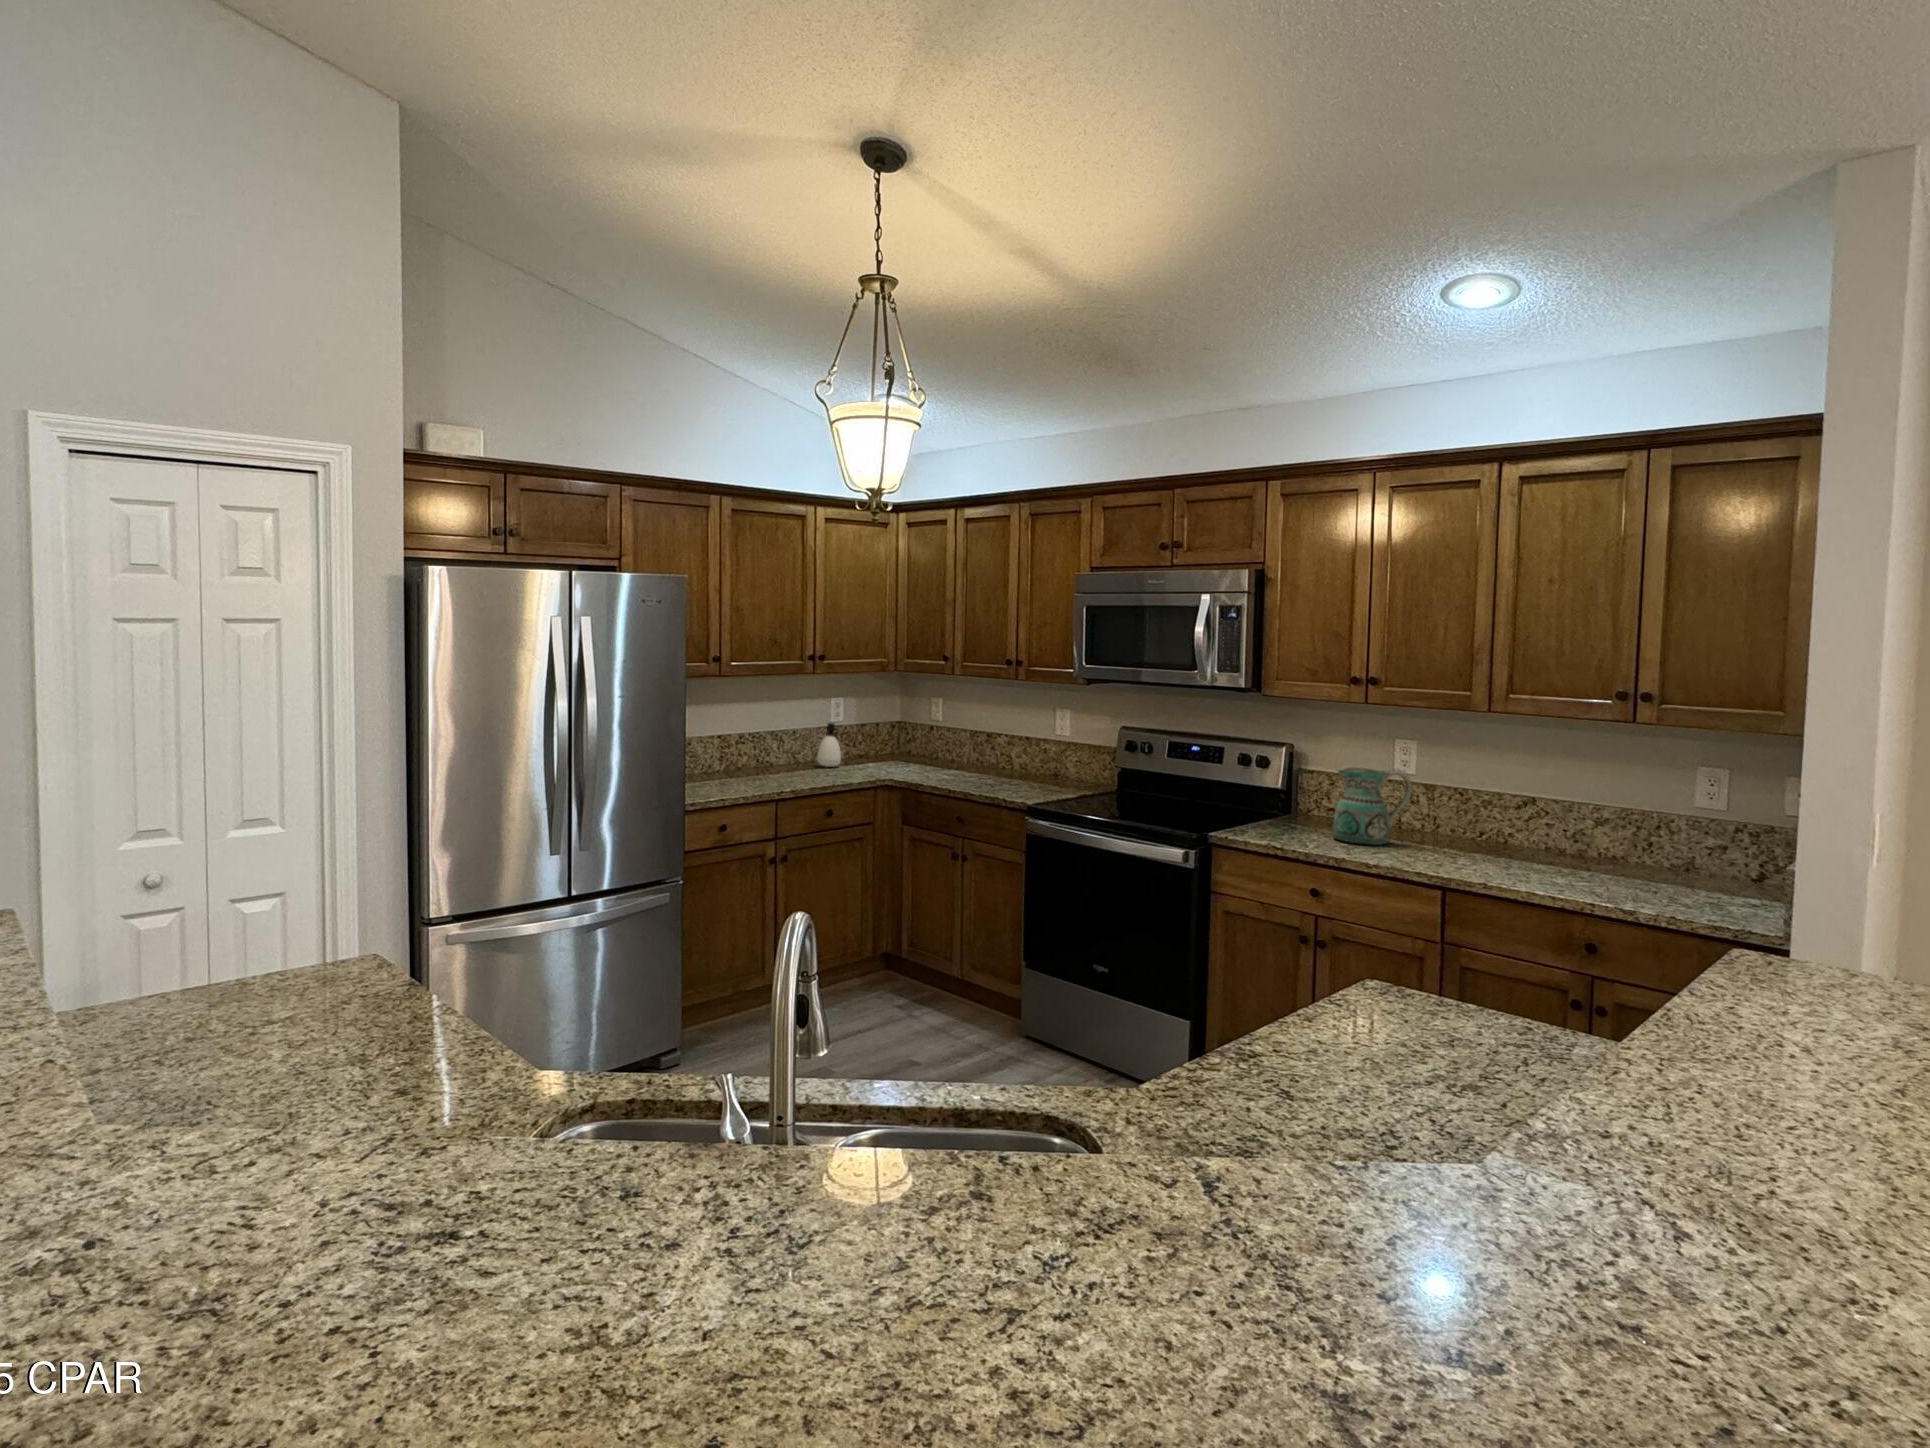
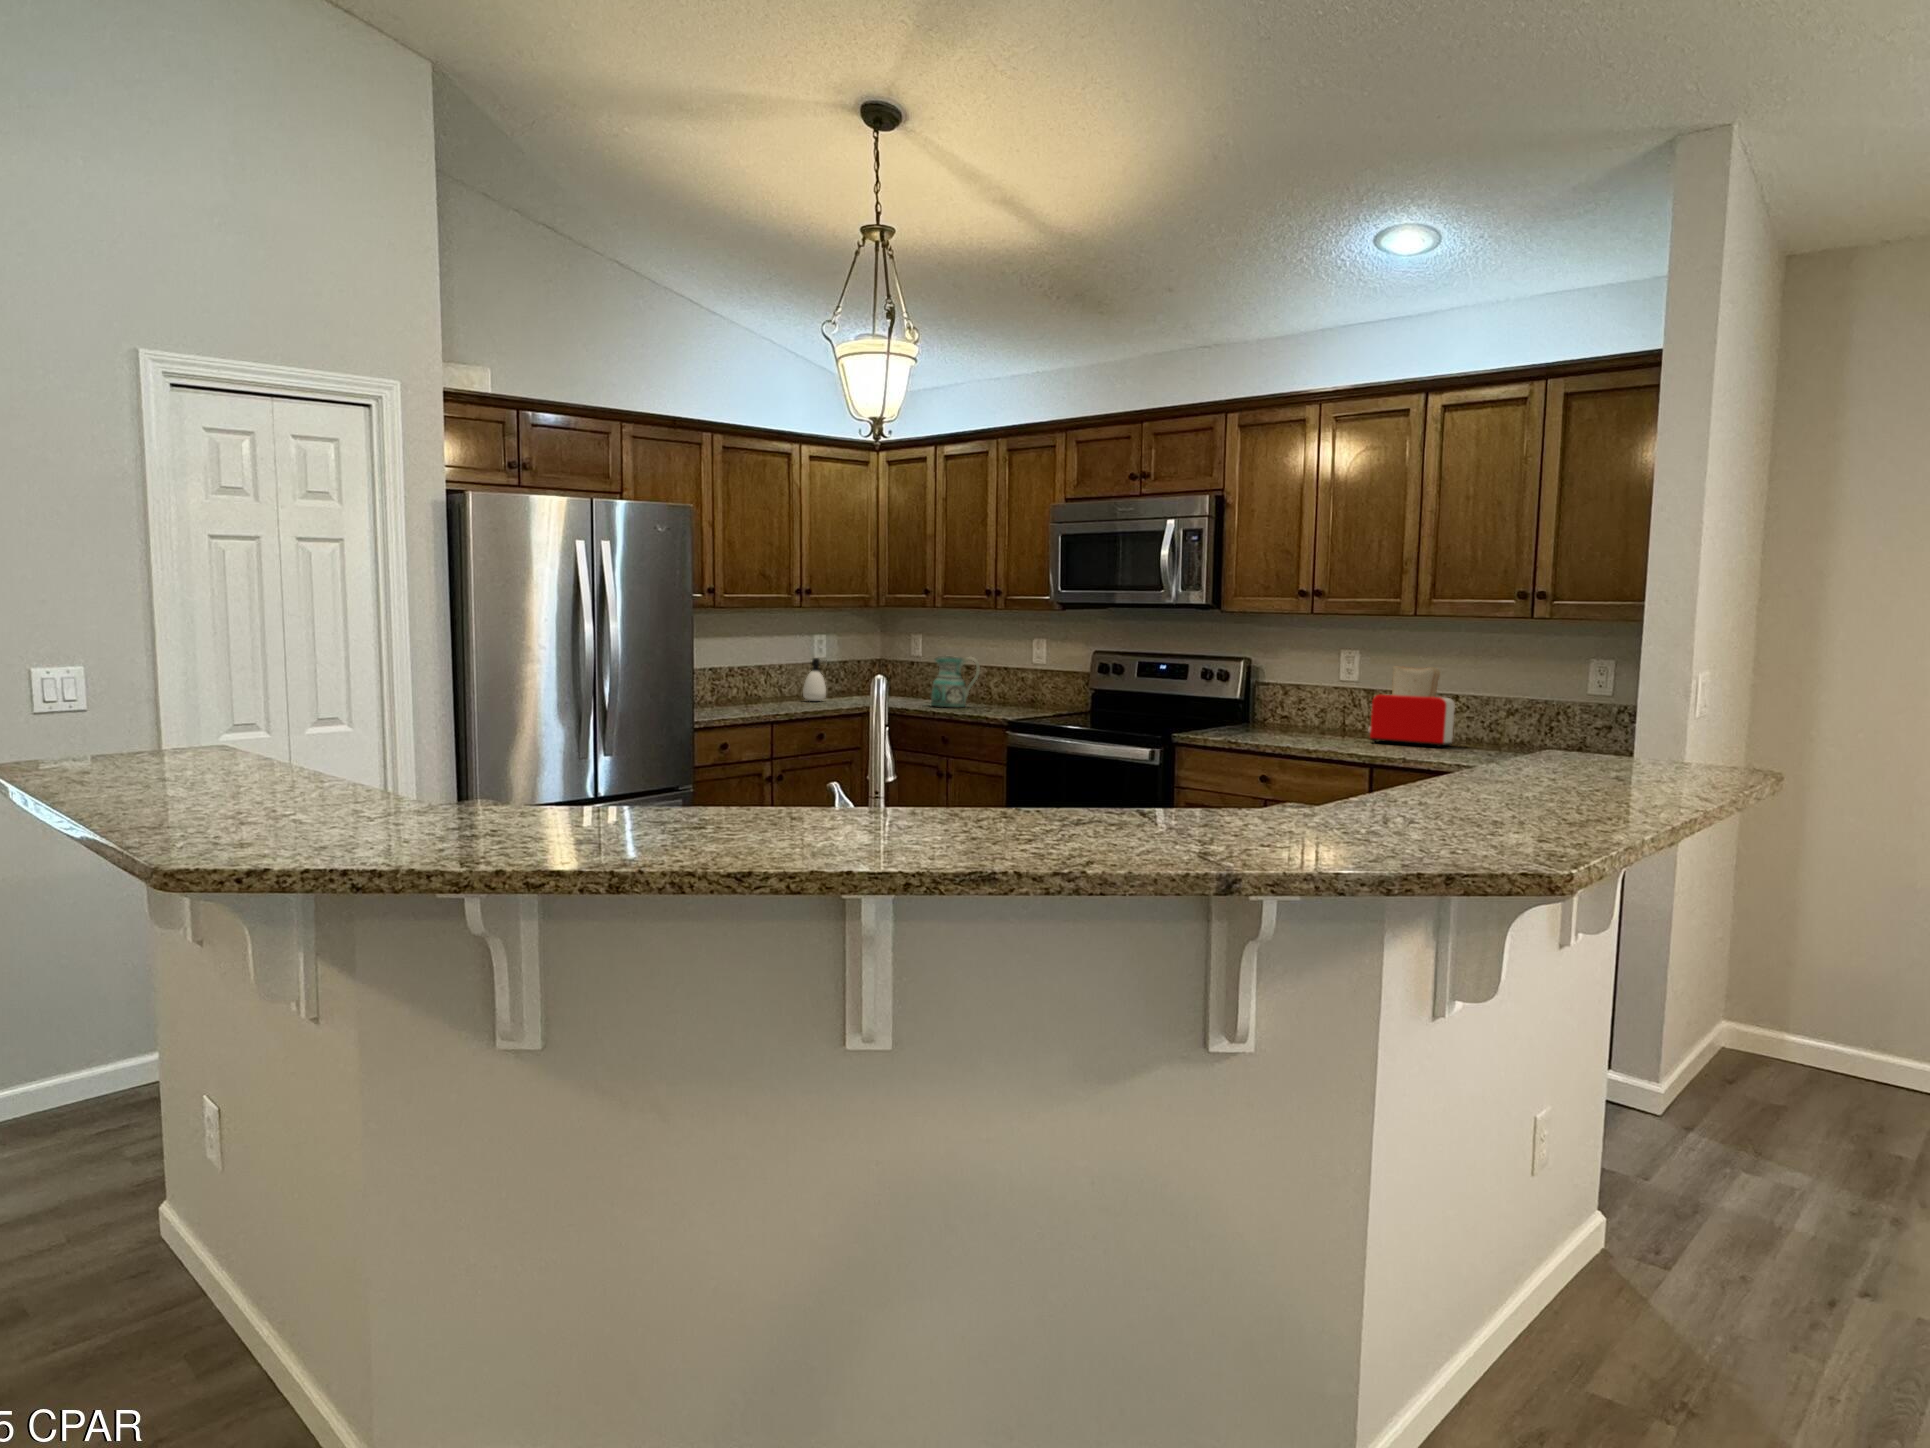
toaster: none [1433,765,1535,862] -> present [1368,666,1455,747]
ceramic pitcher: present [1333,766,1412,845] -> present [931,656,980,707]

